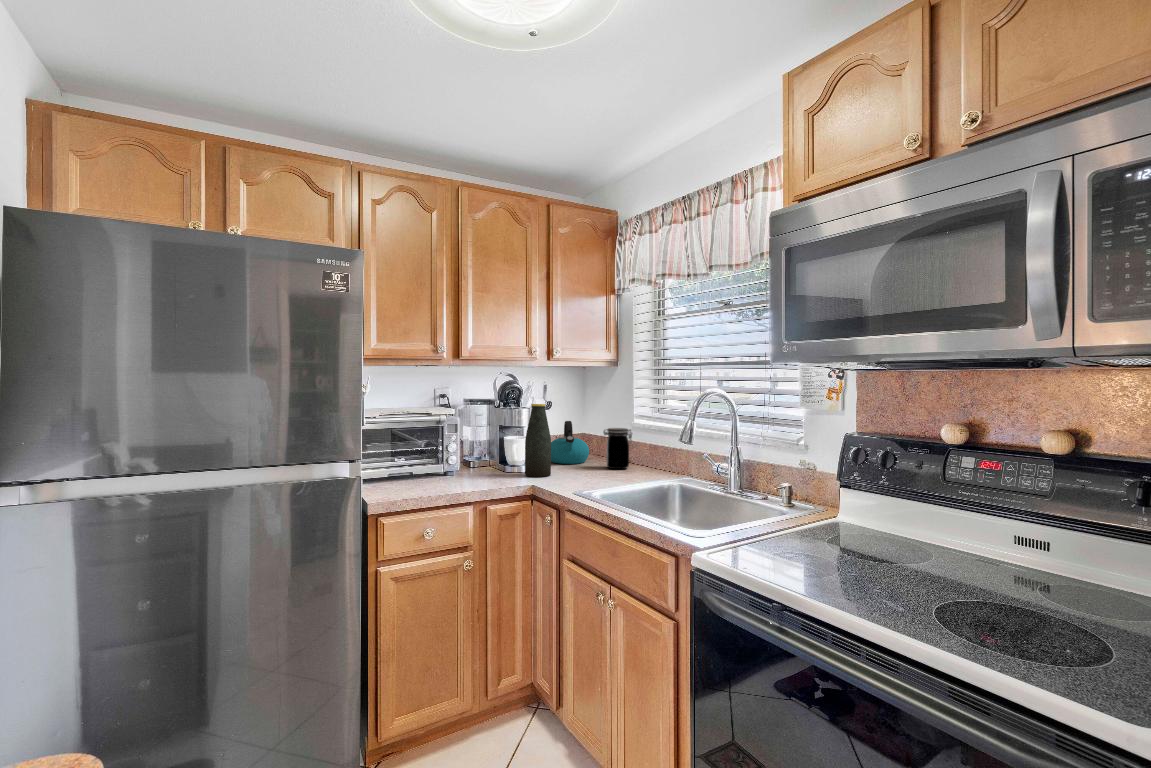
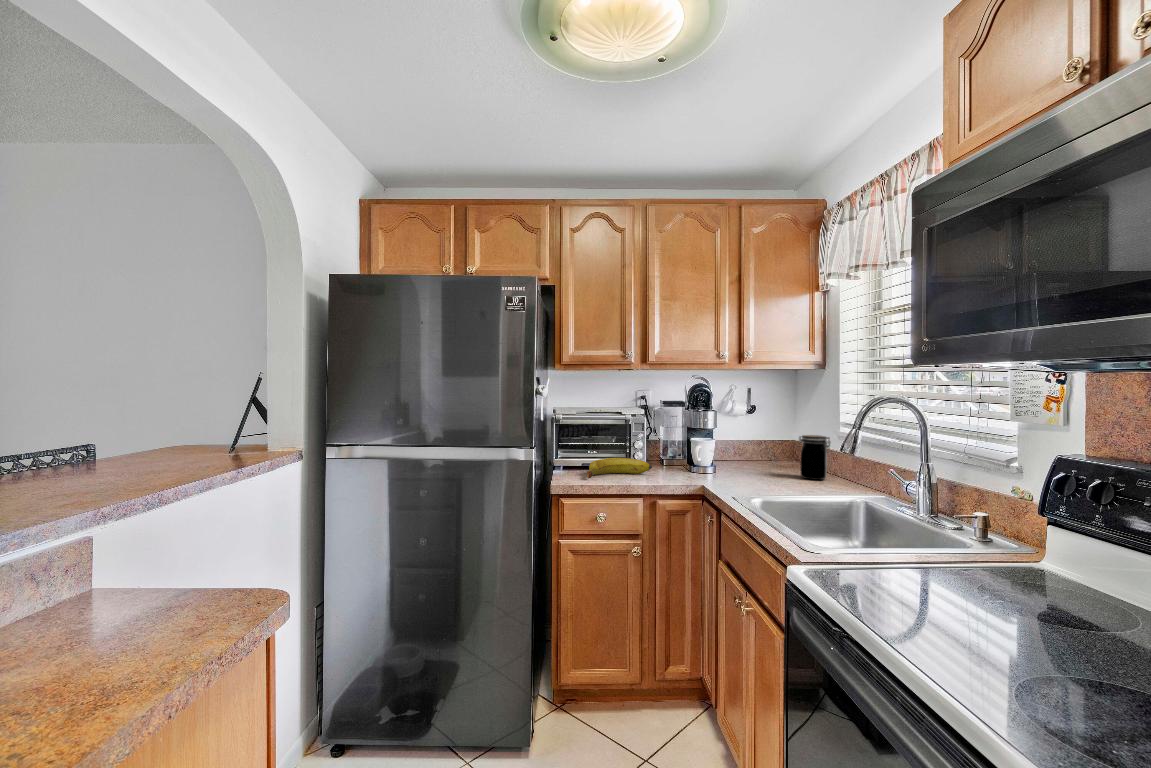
bottle: present [525,404,551,477] -> none [705,407,732,479]
kettle: present [551,421,589,464] -> none [743,425,789,470]
banana: none [403,464,471,492] -> present [587,458,652,478]

